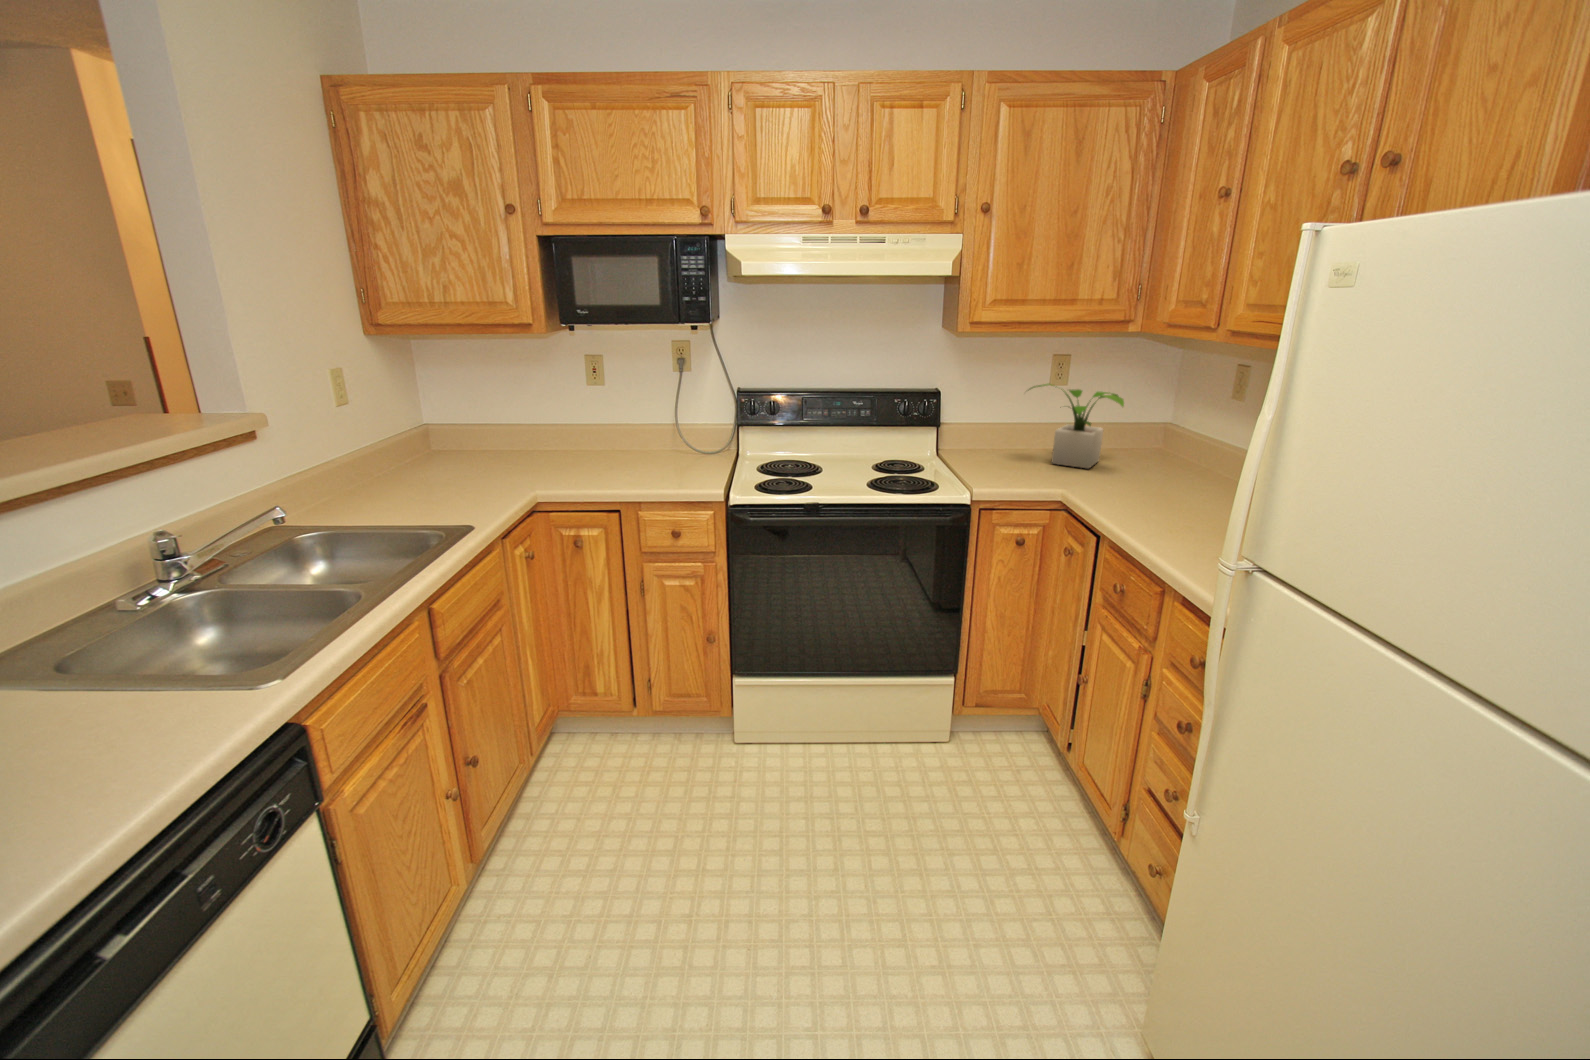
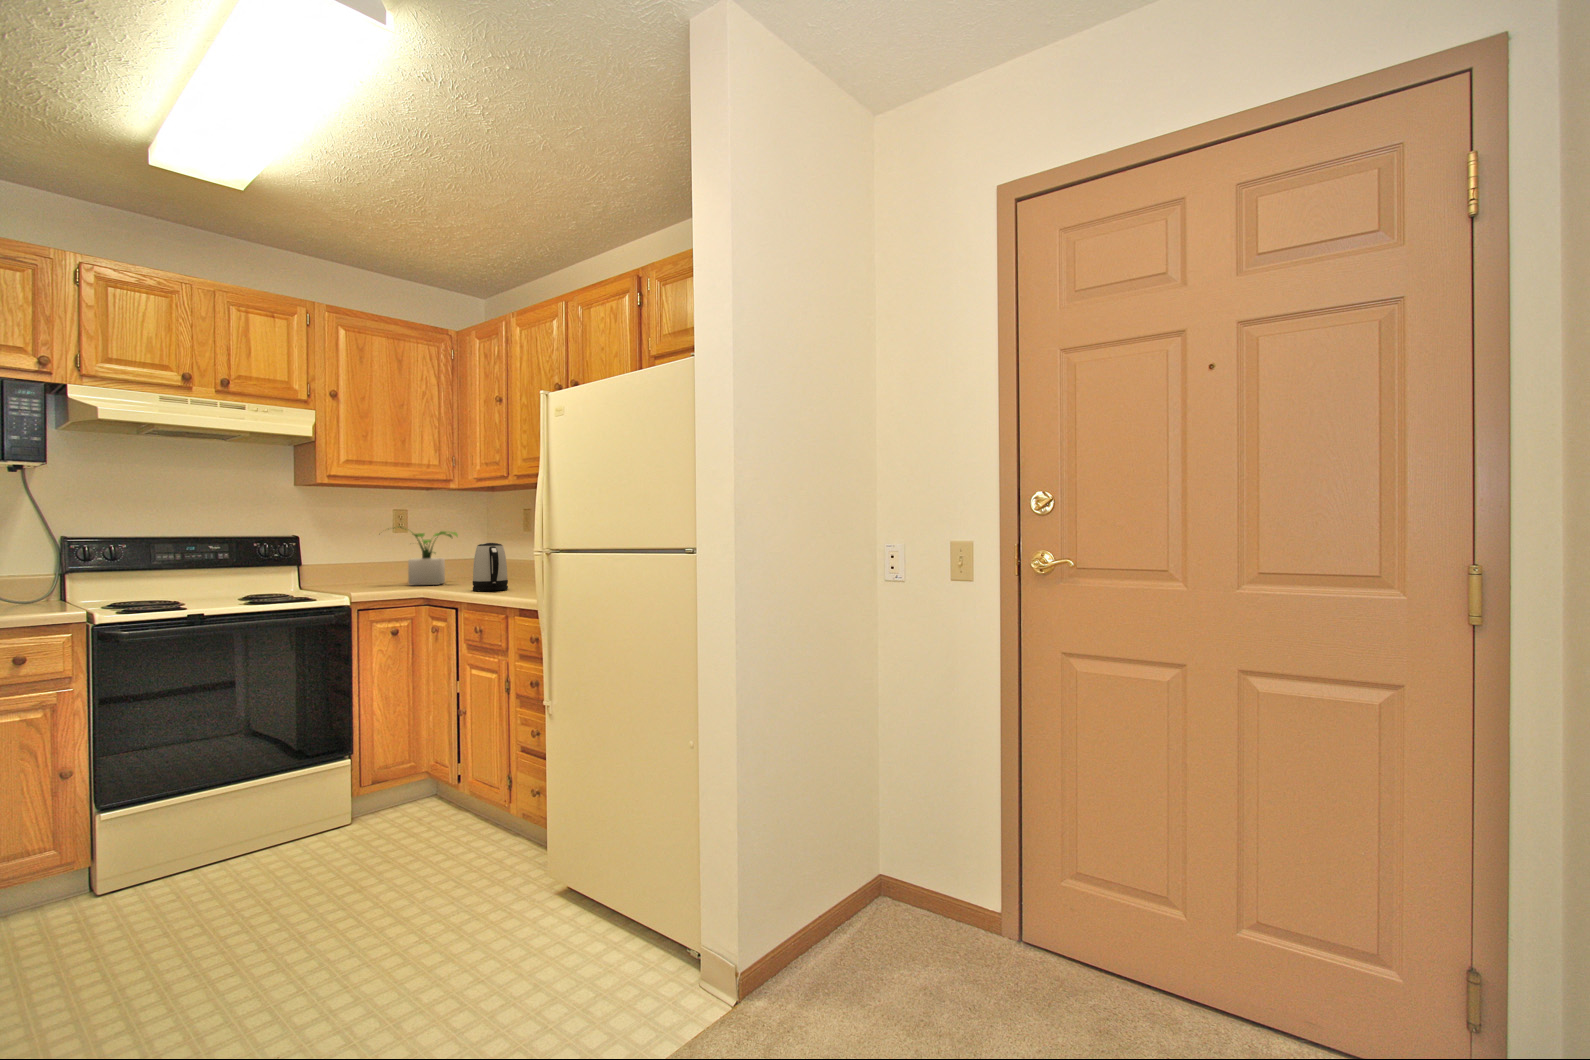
kettle: none [1128,434,1186,511] -> present [473,543,508,591]

